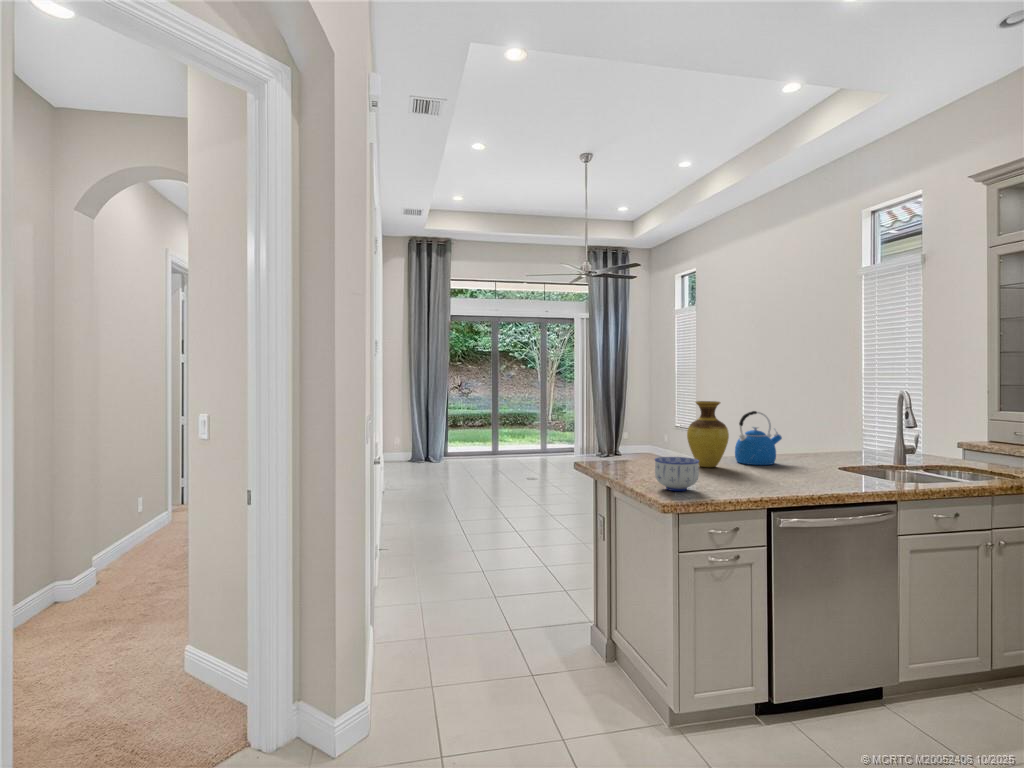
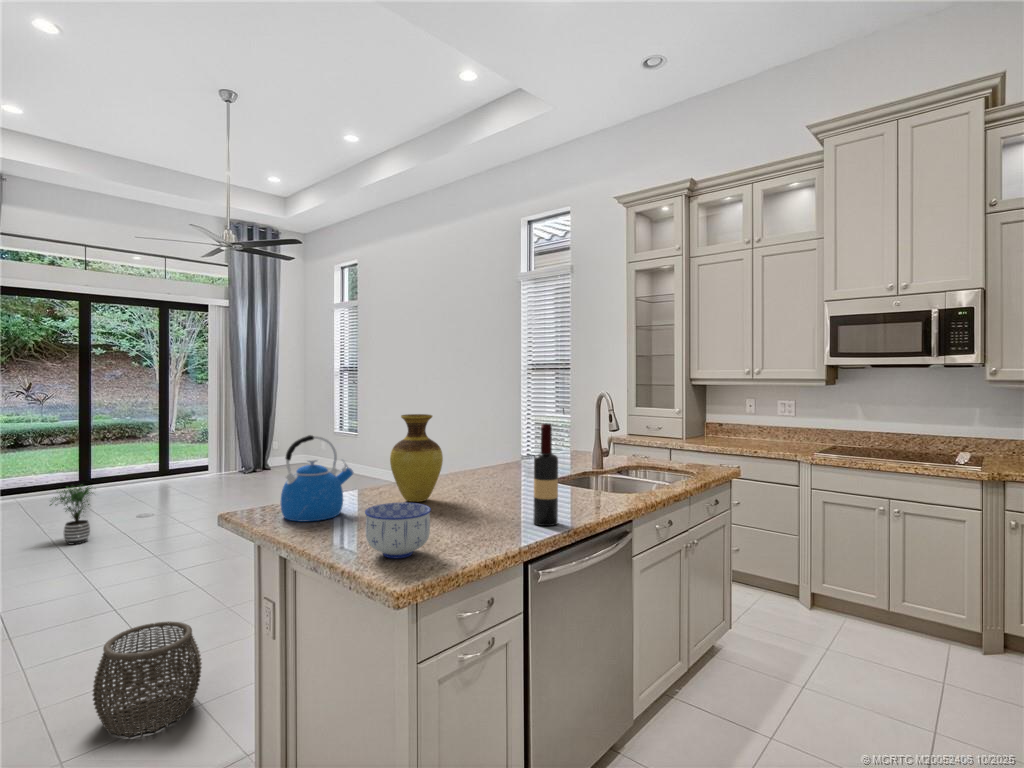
wine bottle: none [793,408,815,490] -> present [533,424,558,526]
kettle: present [735,411,782,465] -> present [281,435,354,521]
potted plant: none [475,451,504,493] -> present [50,487,92,544]
woven basket: none [505,536,564,601] -> present [93,622,202,736]

